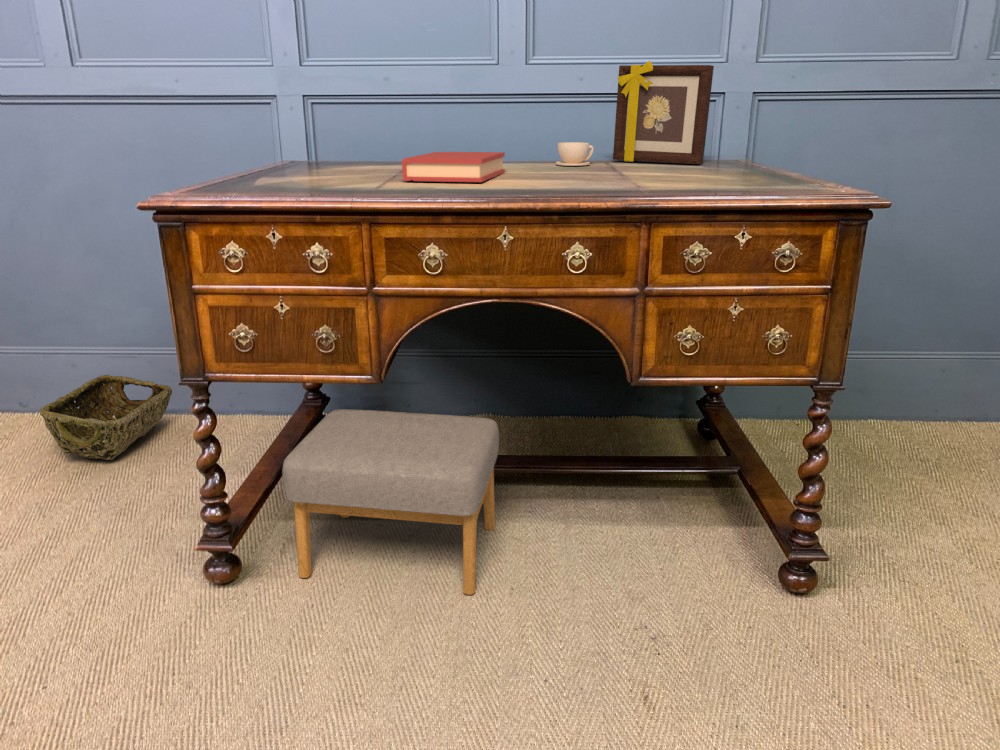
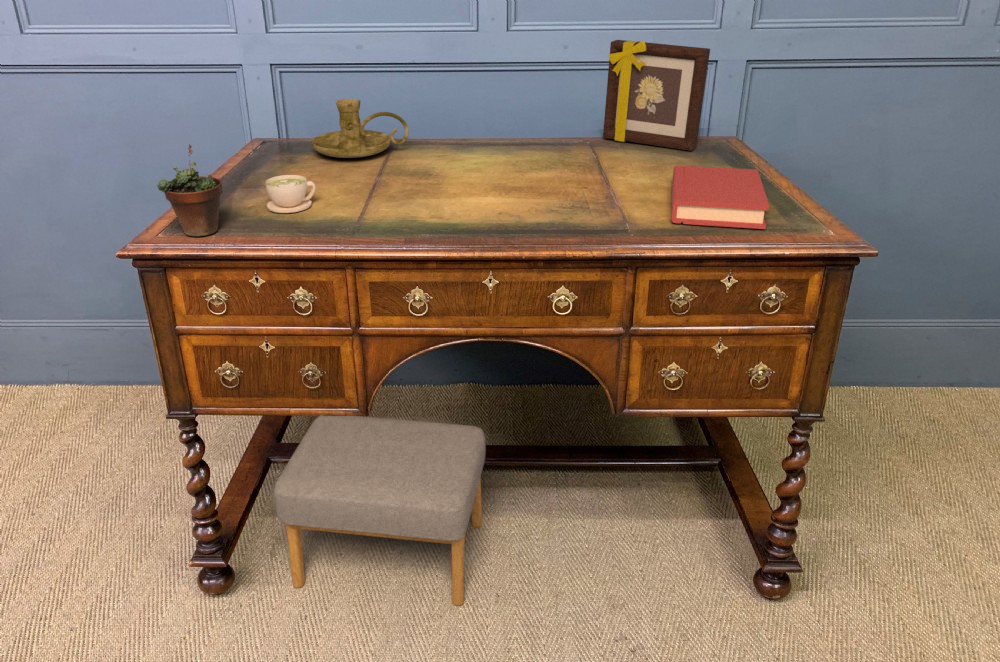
succulent plant: none [182,100,246,194] -> present [157,144,223,237]
candle holder: none [336,115,428,167] -> present [312,99,409,158]
coffee cup: present [556,142,594,166] -> present [265,175,316,213]
hardback book: present [402,152,505,182] -> present [672,166,769,229]
woven basket: present [40,375,172,460] -> none [16,347,148,444]

